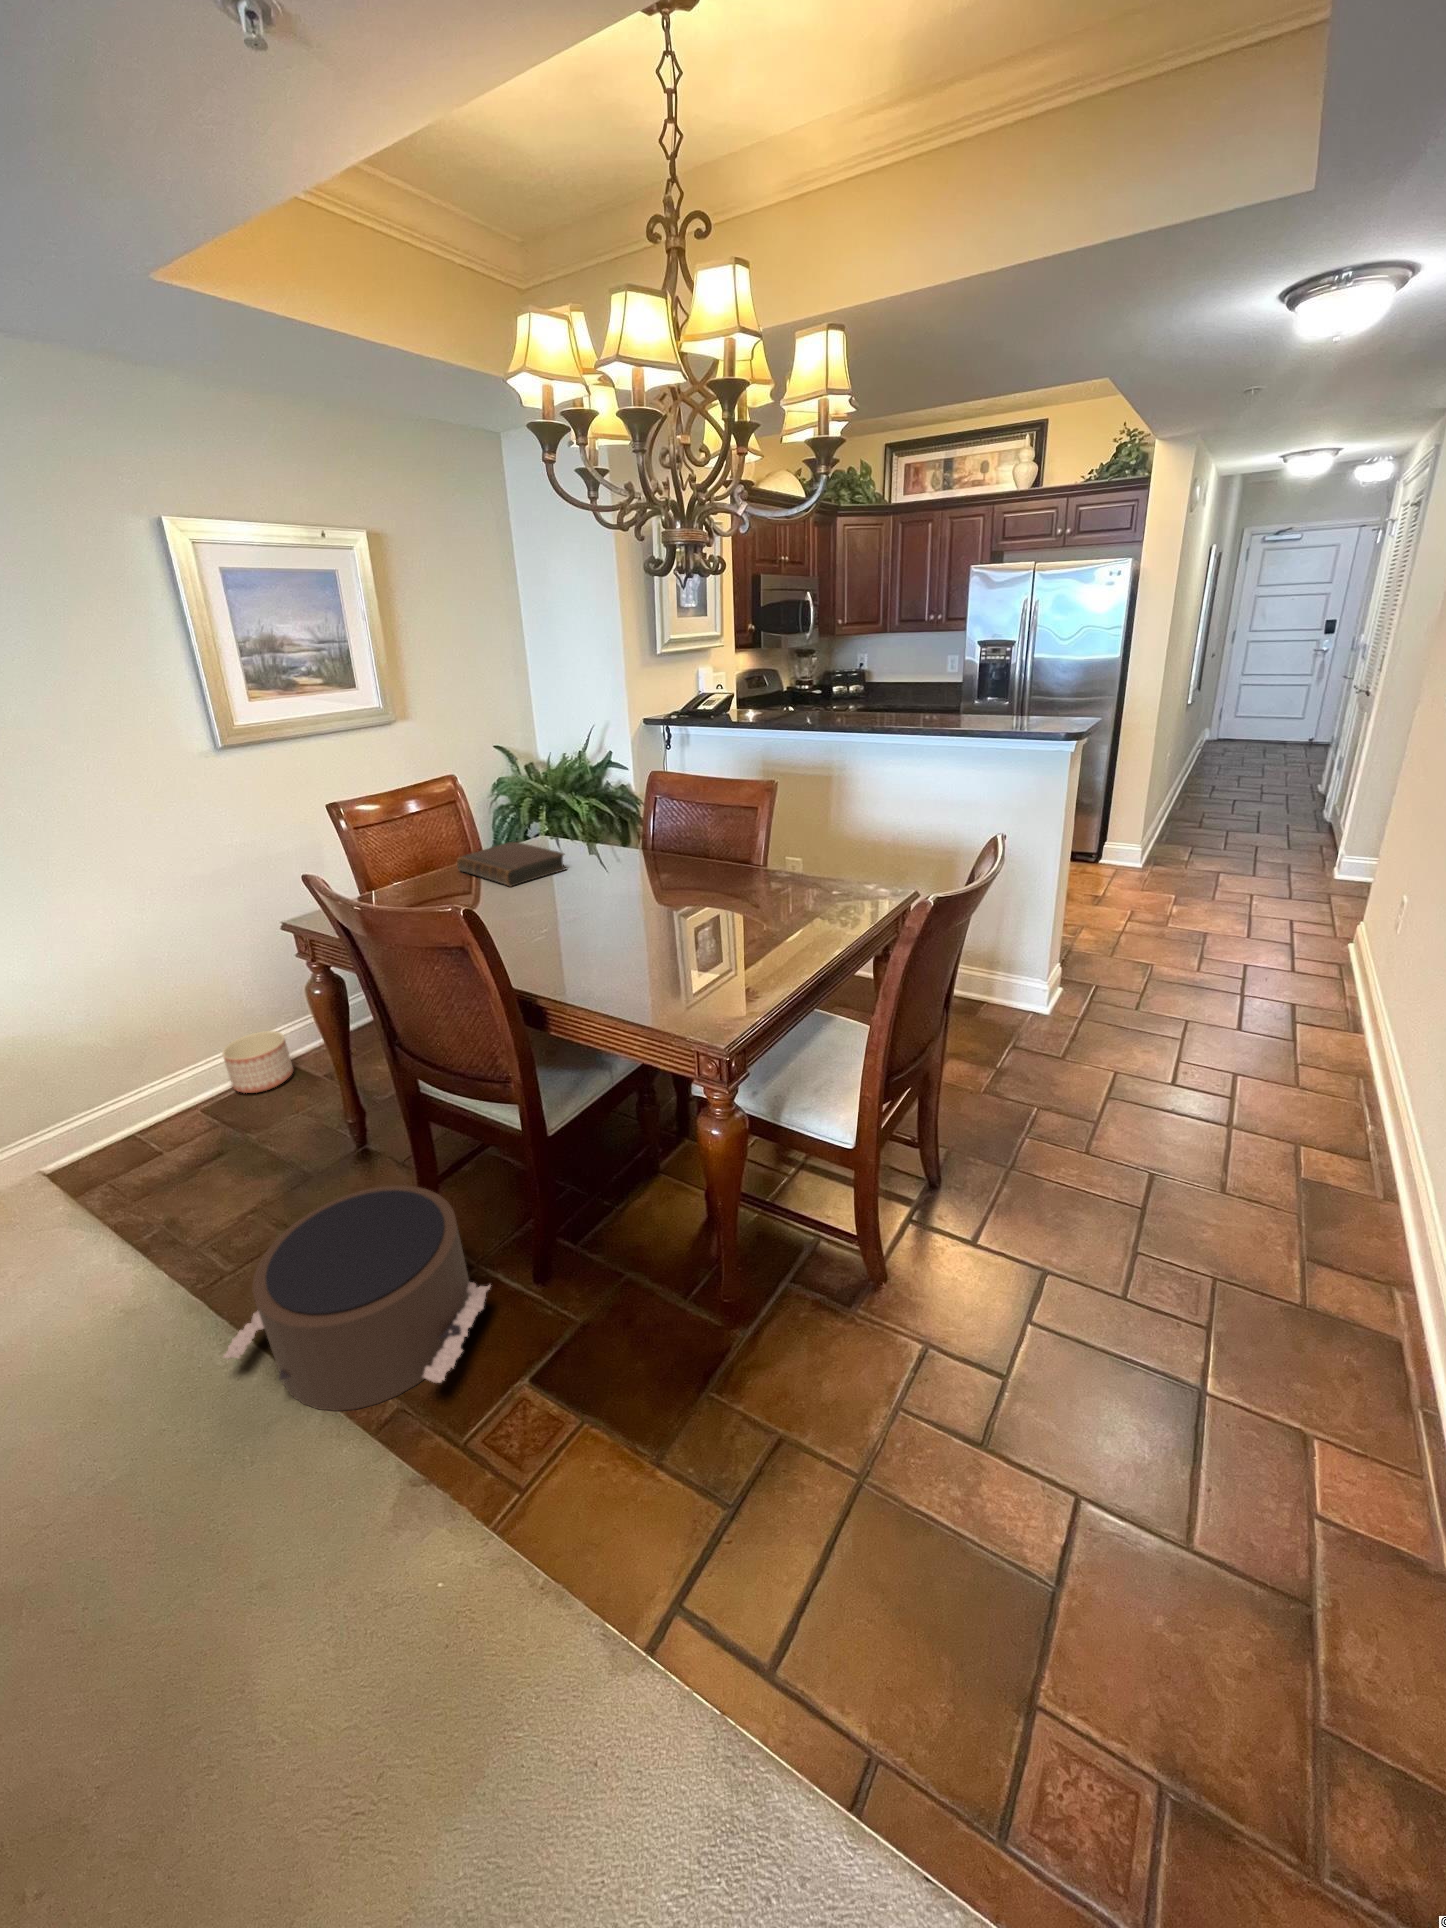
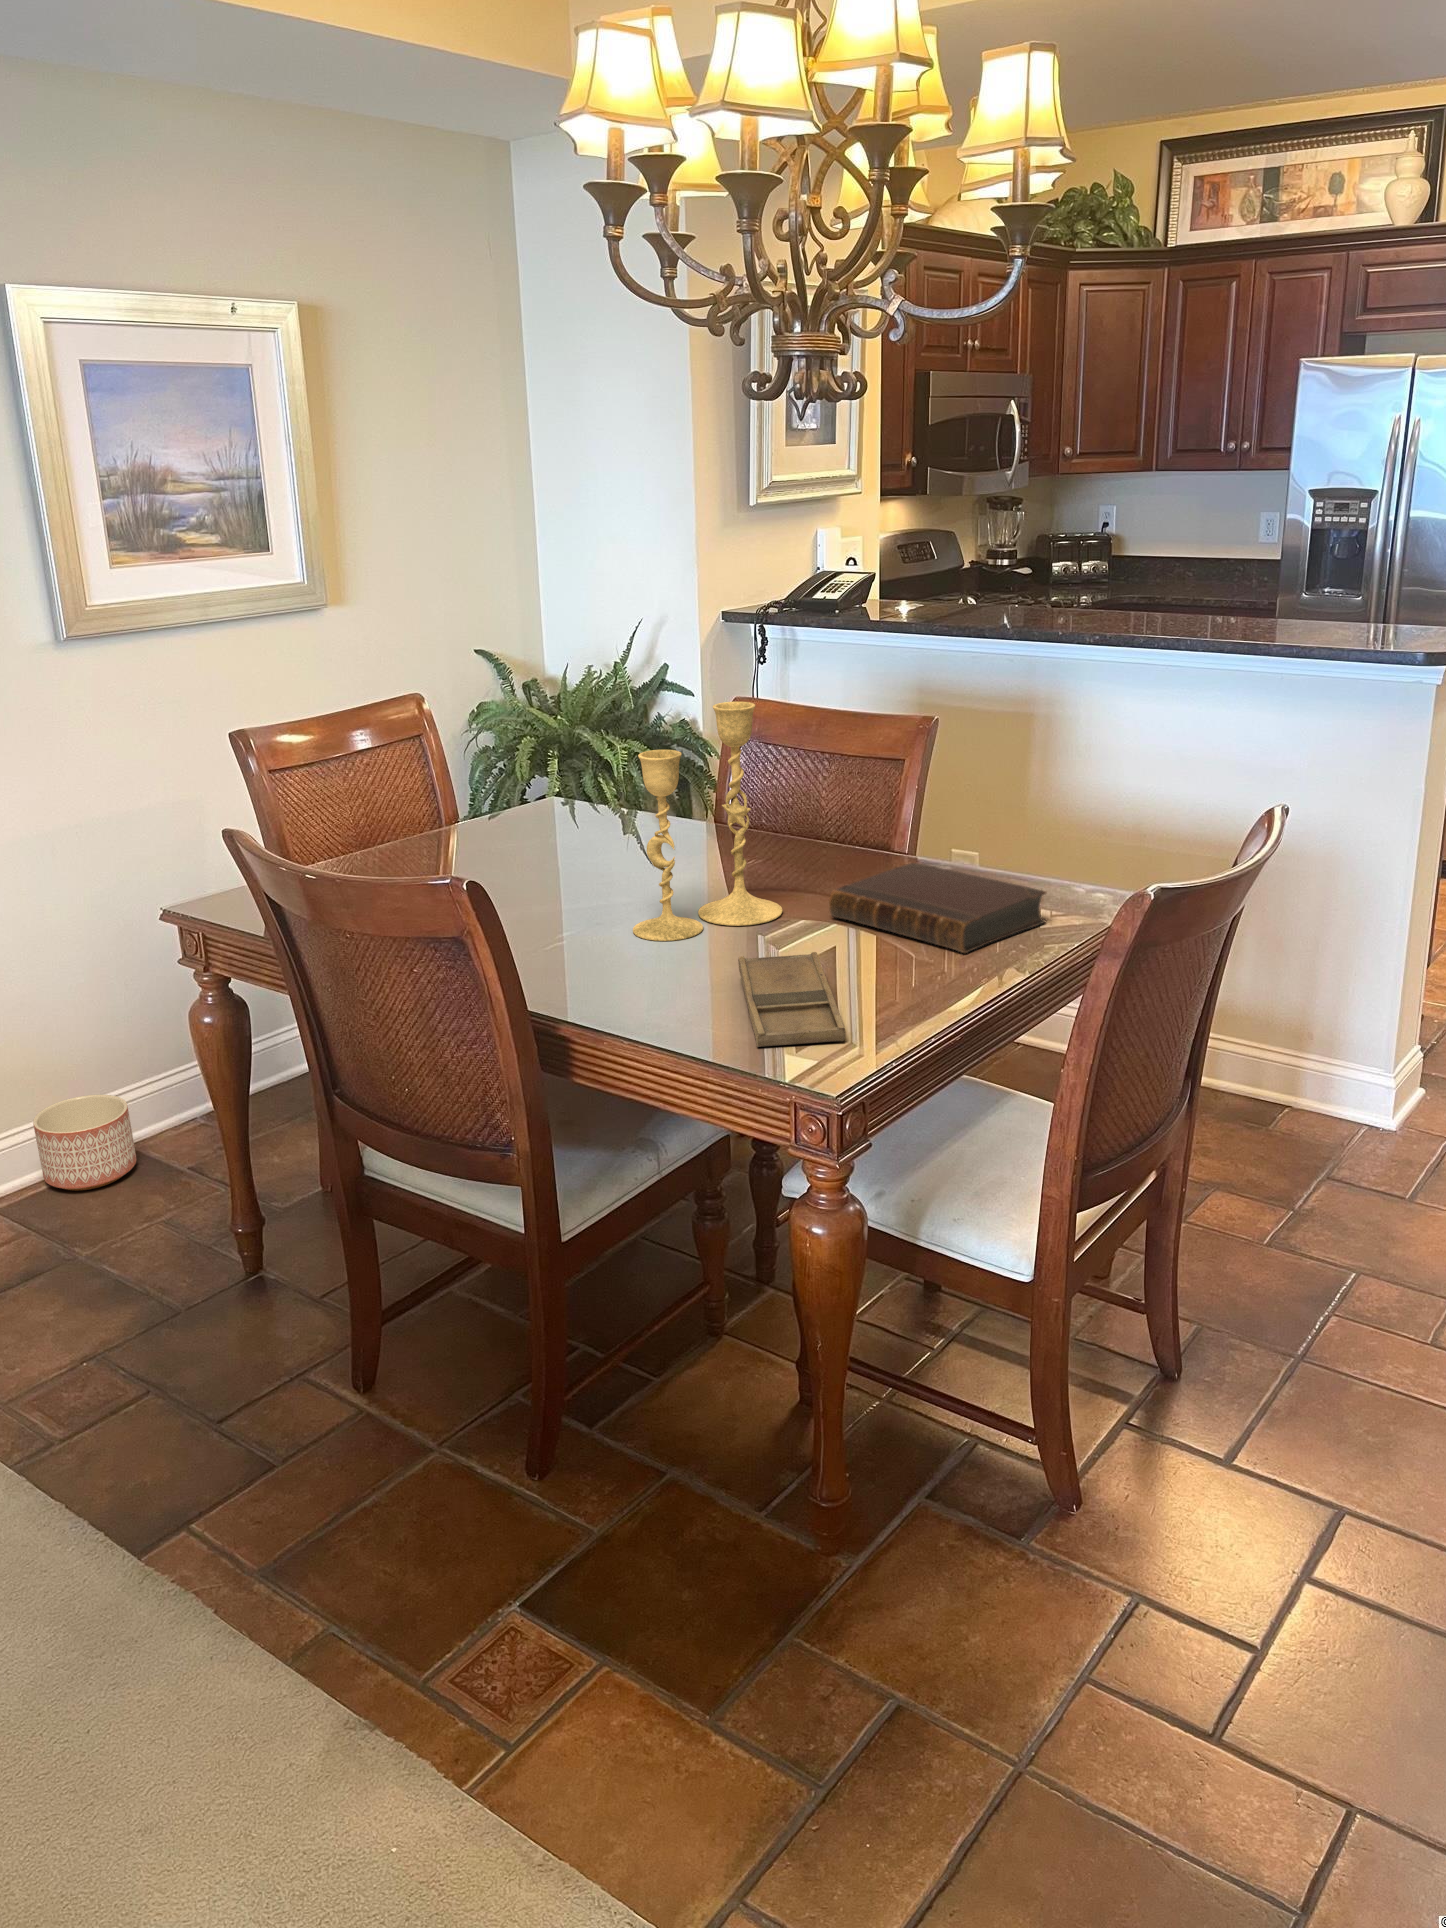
candlestick: none [584,776,685,934] -> present [633,702,783,941]
book: present [457,842,566,887] -> present [829,863,1046,953]
tray: none [655,941,727,1014] -> present [738,952,845,1047]
pouf: present [223,1185,490,1411] -> none [75,1311,464,1621]

